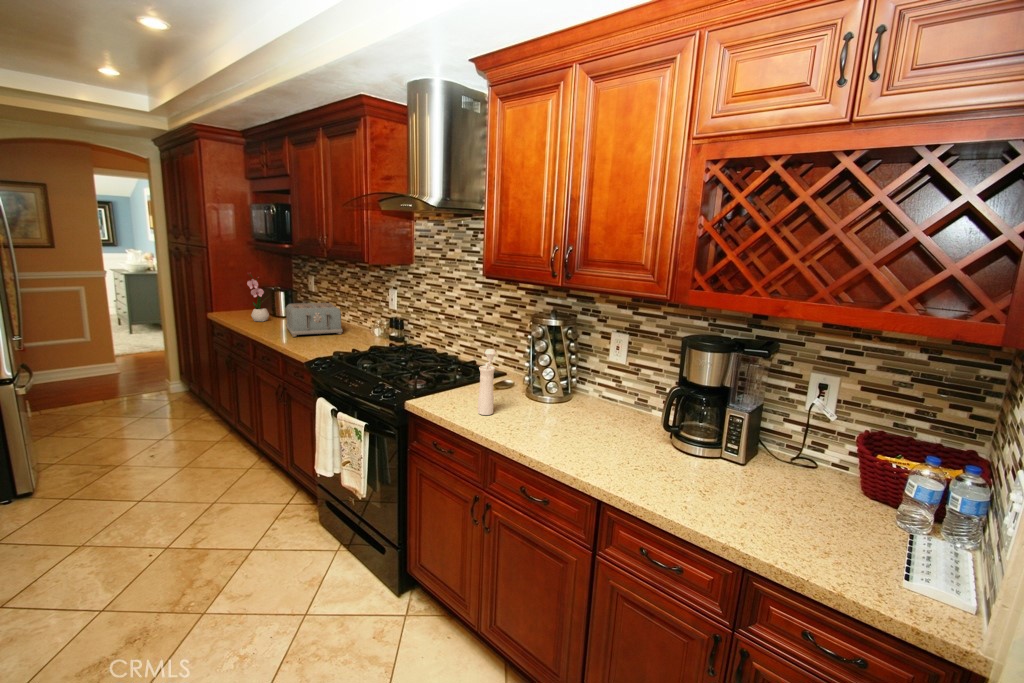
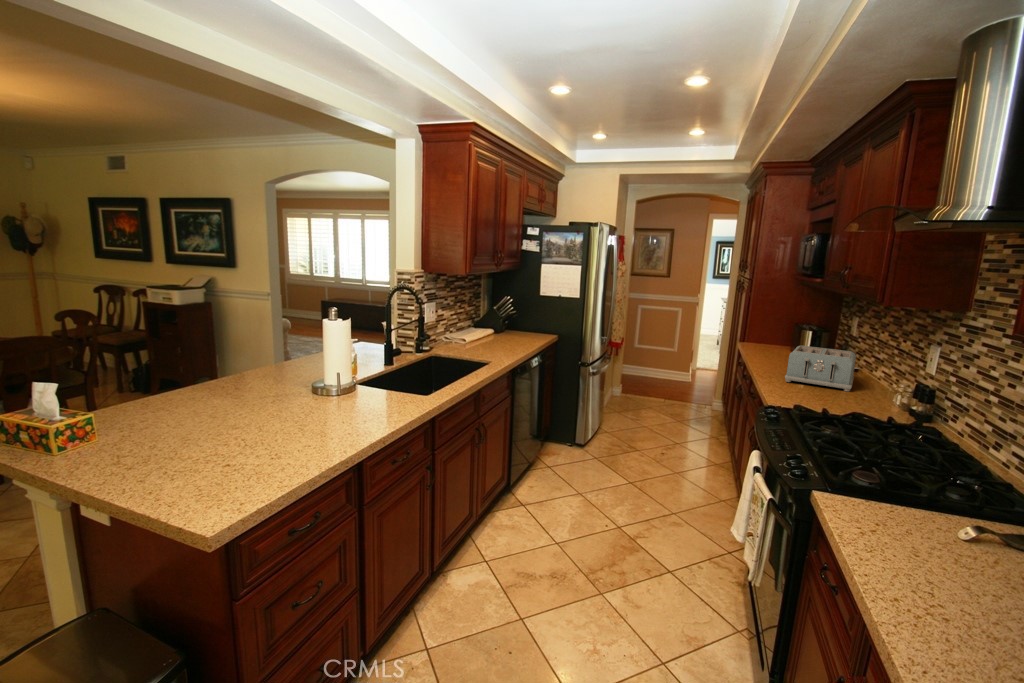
flower arrangement: present [247,272,269,322] -> none [768,308,794,360]
pepper mill: present [478,349,496,415] -> none [899,465,980,573]

